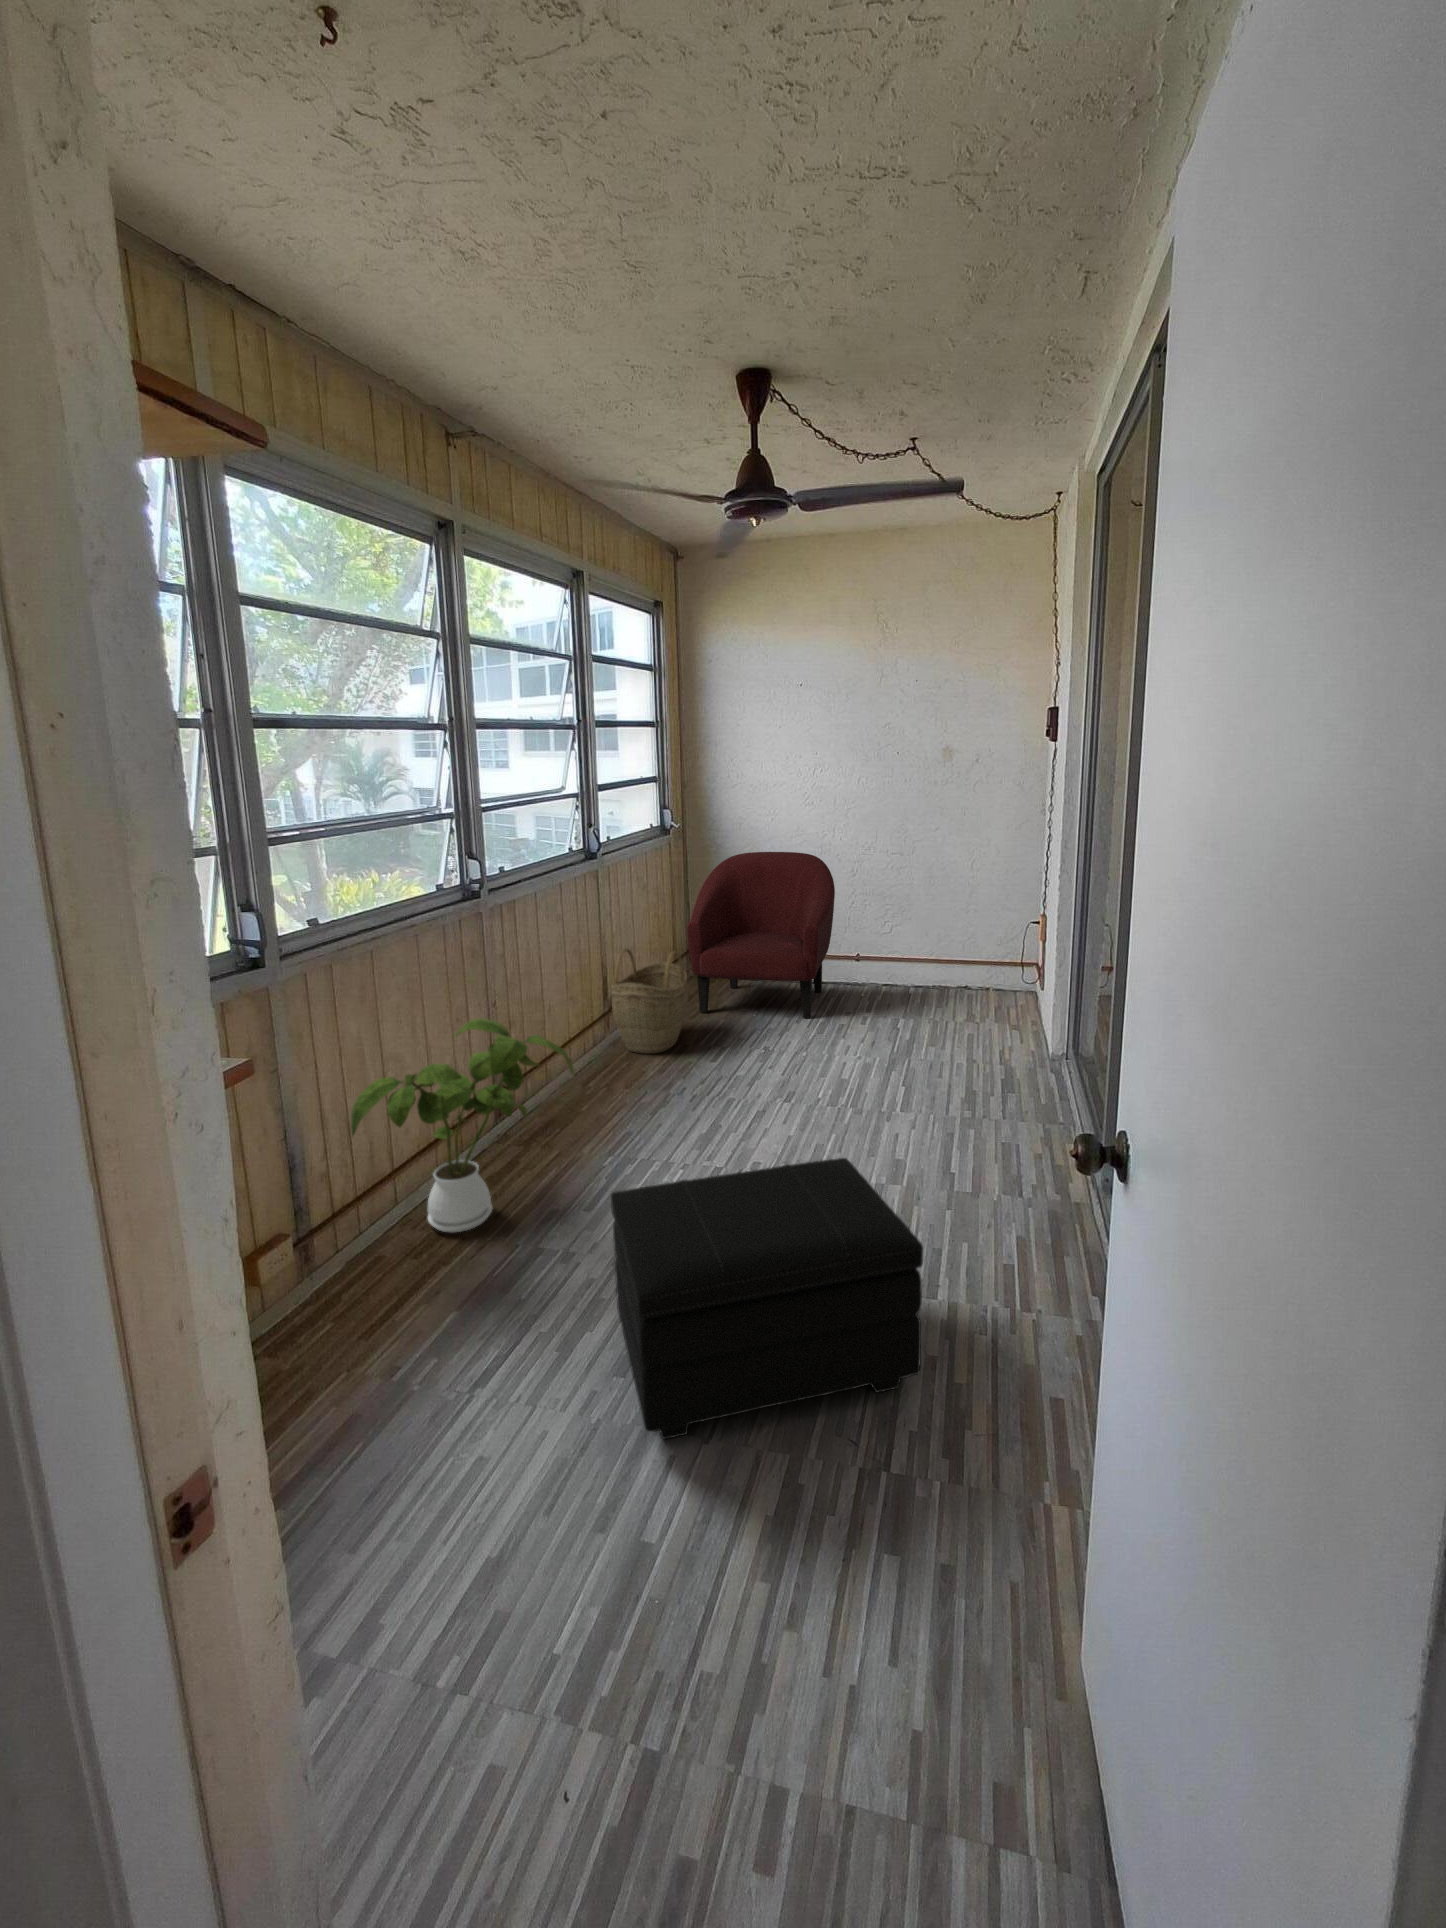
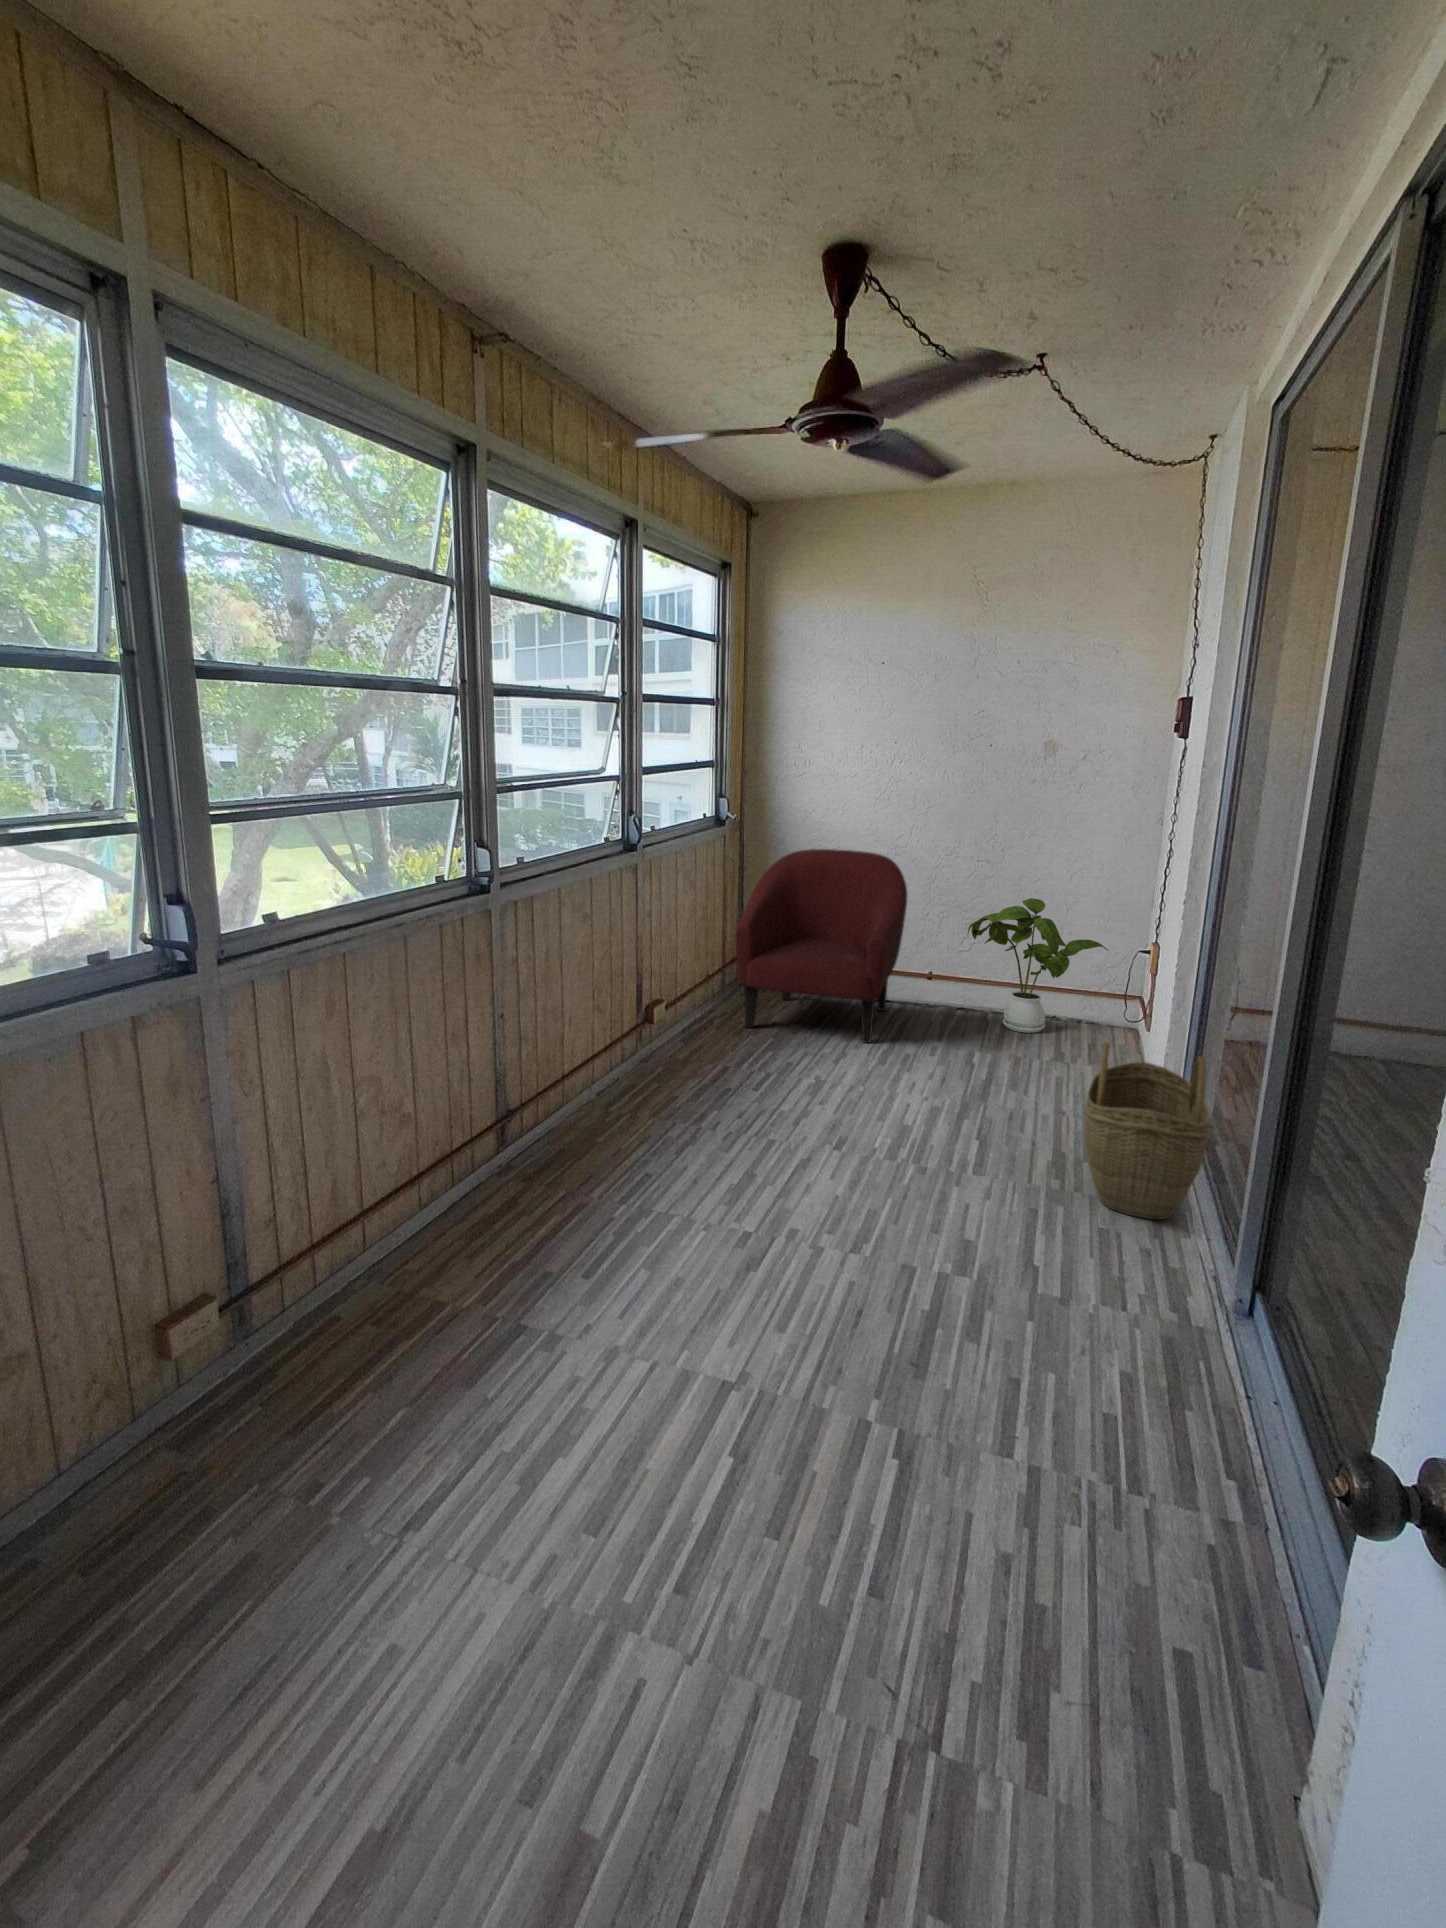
woven basket: present [612,949,688,1054] -> present [1084,1043,1209,1220]
house plant: present [351,1019,574,1233] -> present [967,898,1108,1033]
footstool: present [611,1158,923,1439] -> none [594,1264,1006,1650]

